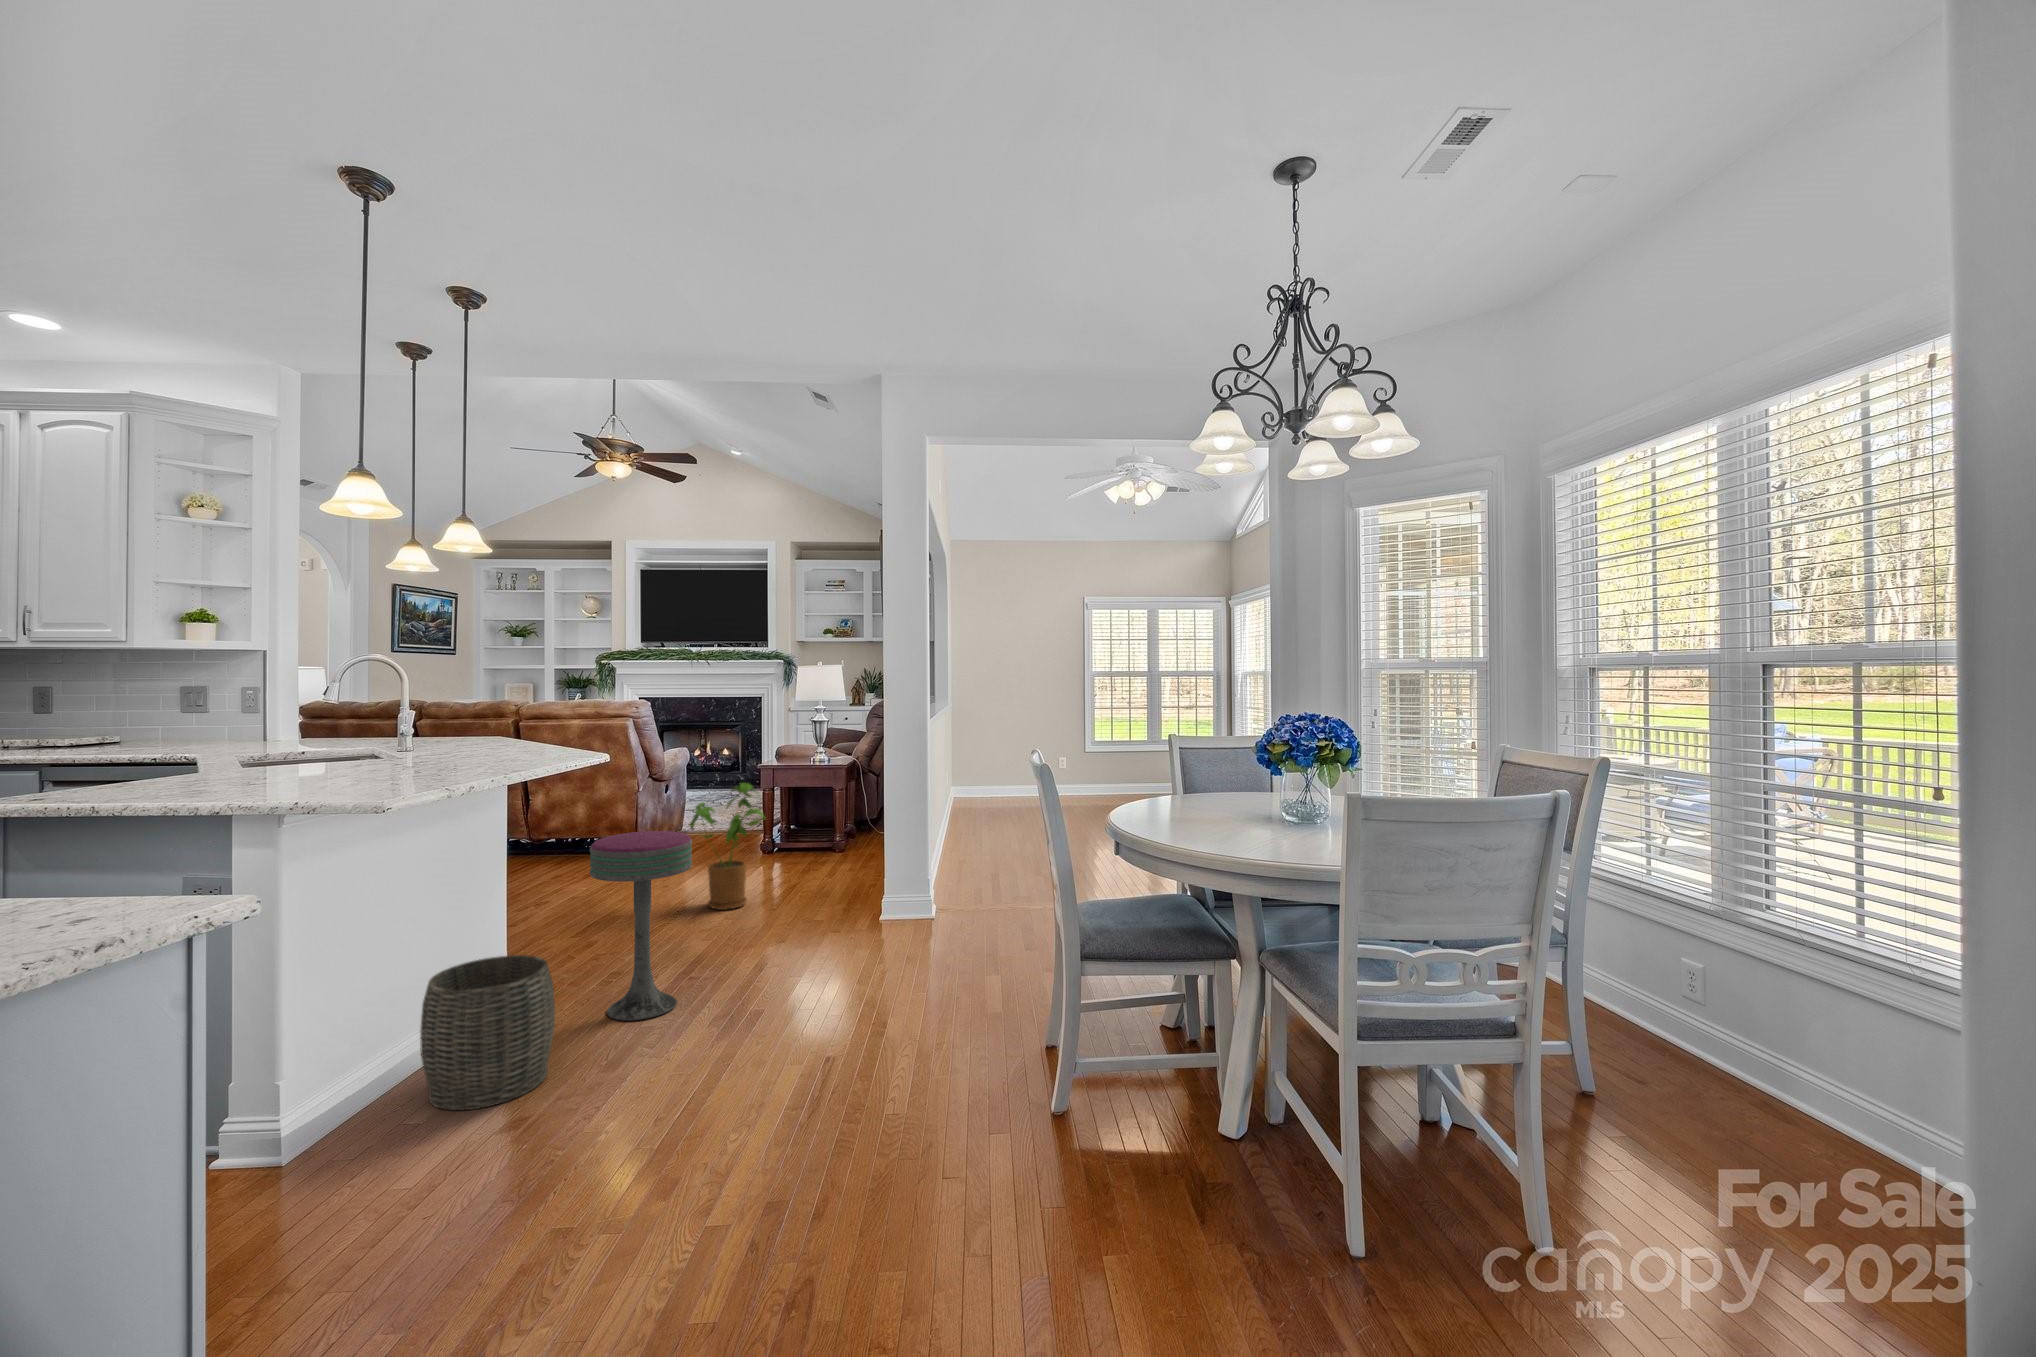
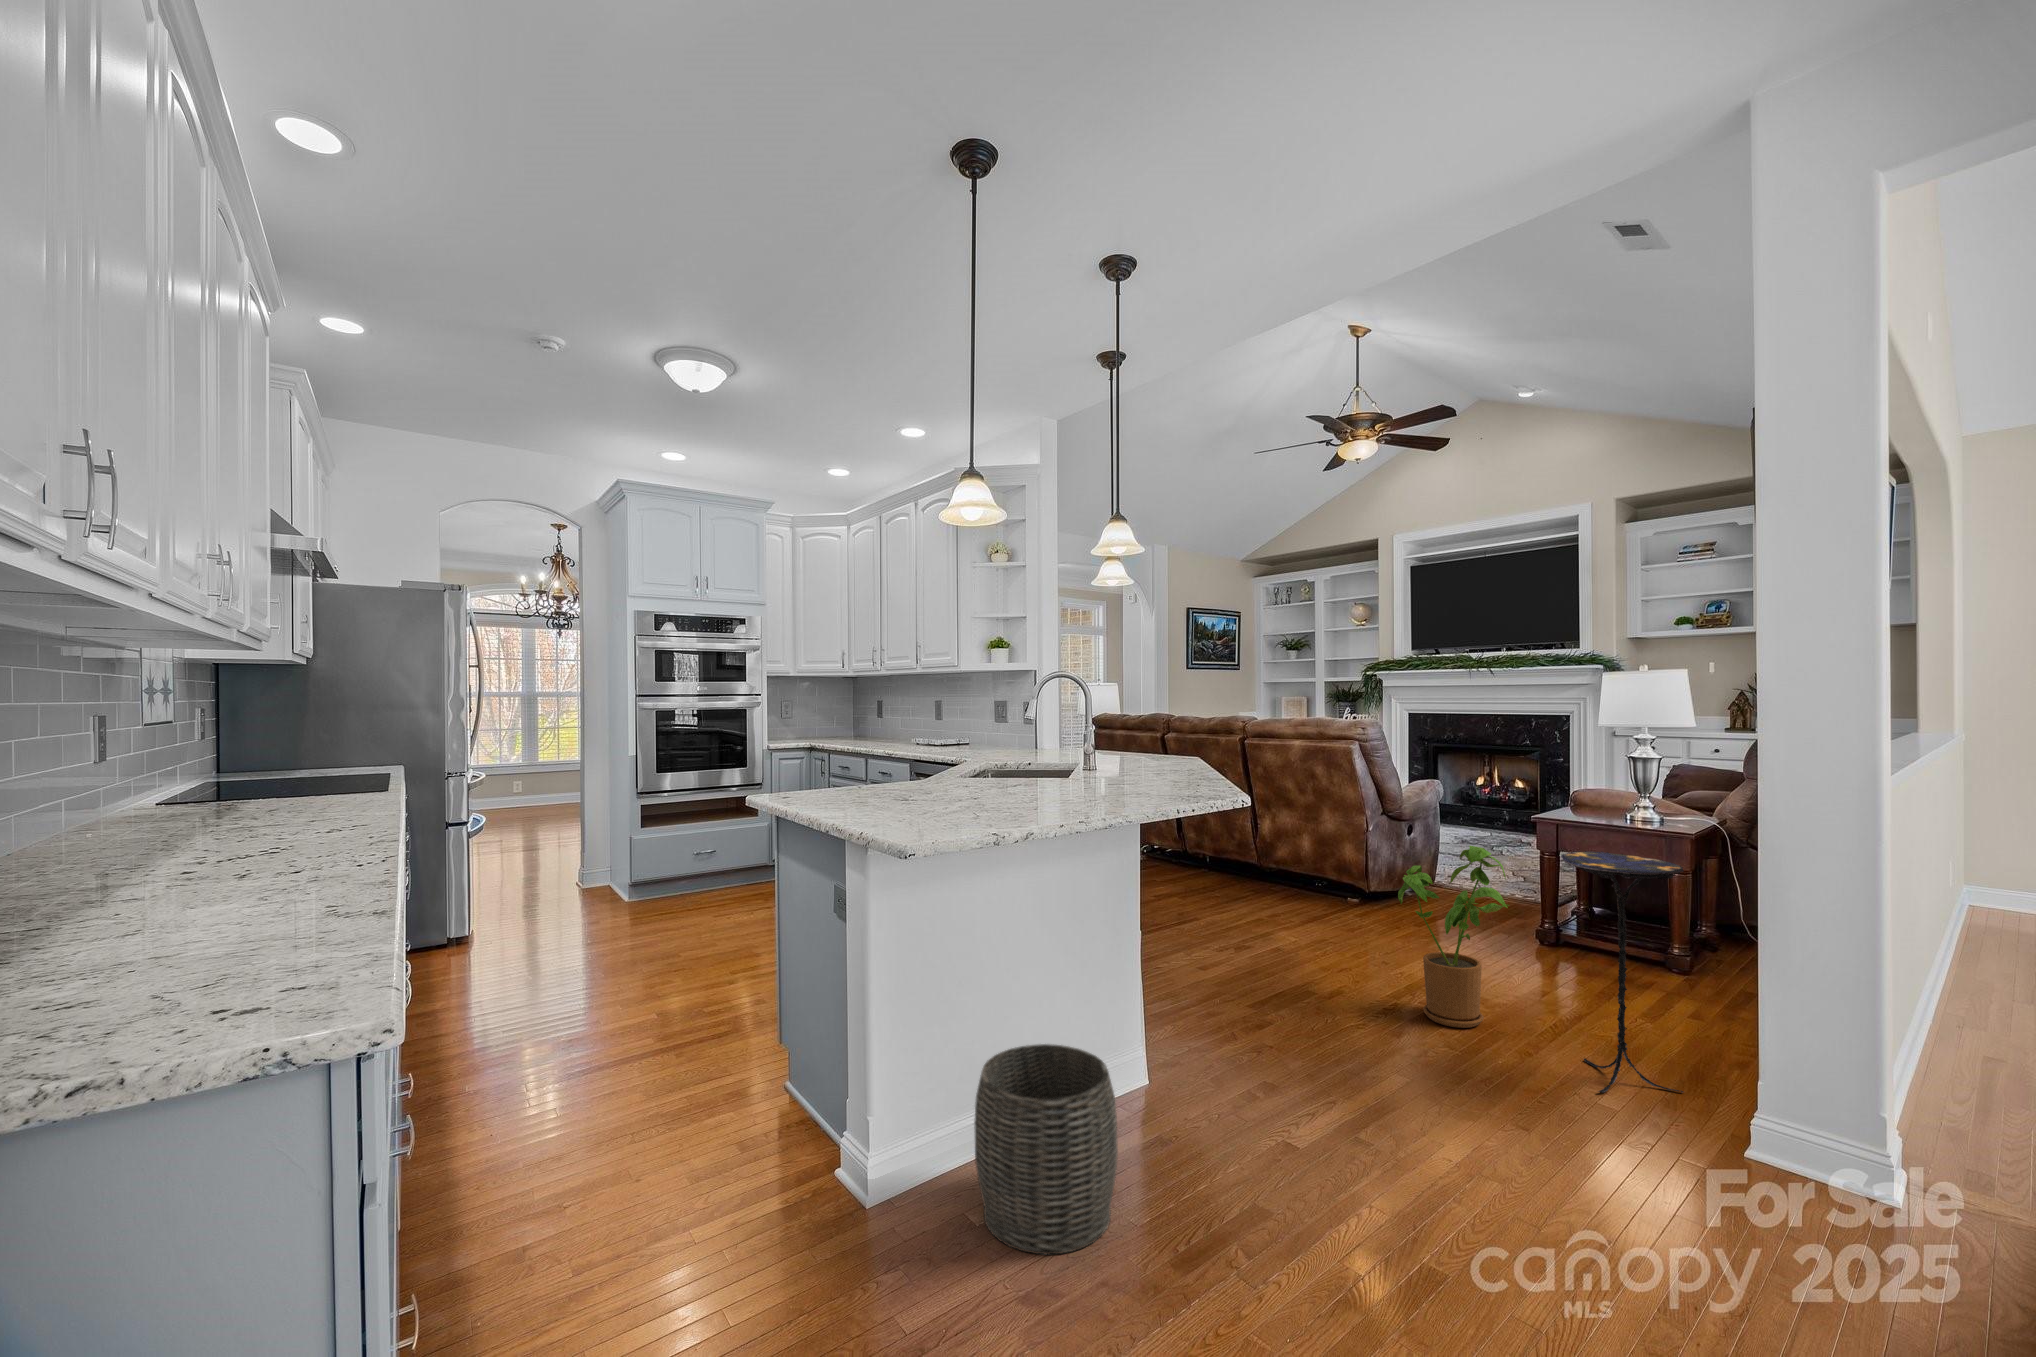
side table: none [800,775,863,918] -> present [1561,851,1684,1092]
bar stool: present [590,831,692,1021] -> none [1194,910,1331,1190]

